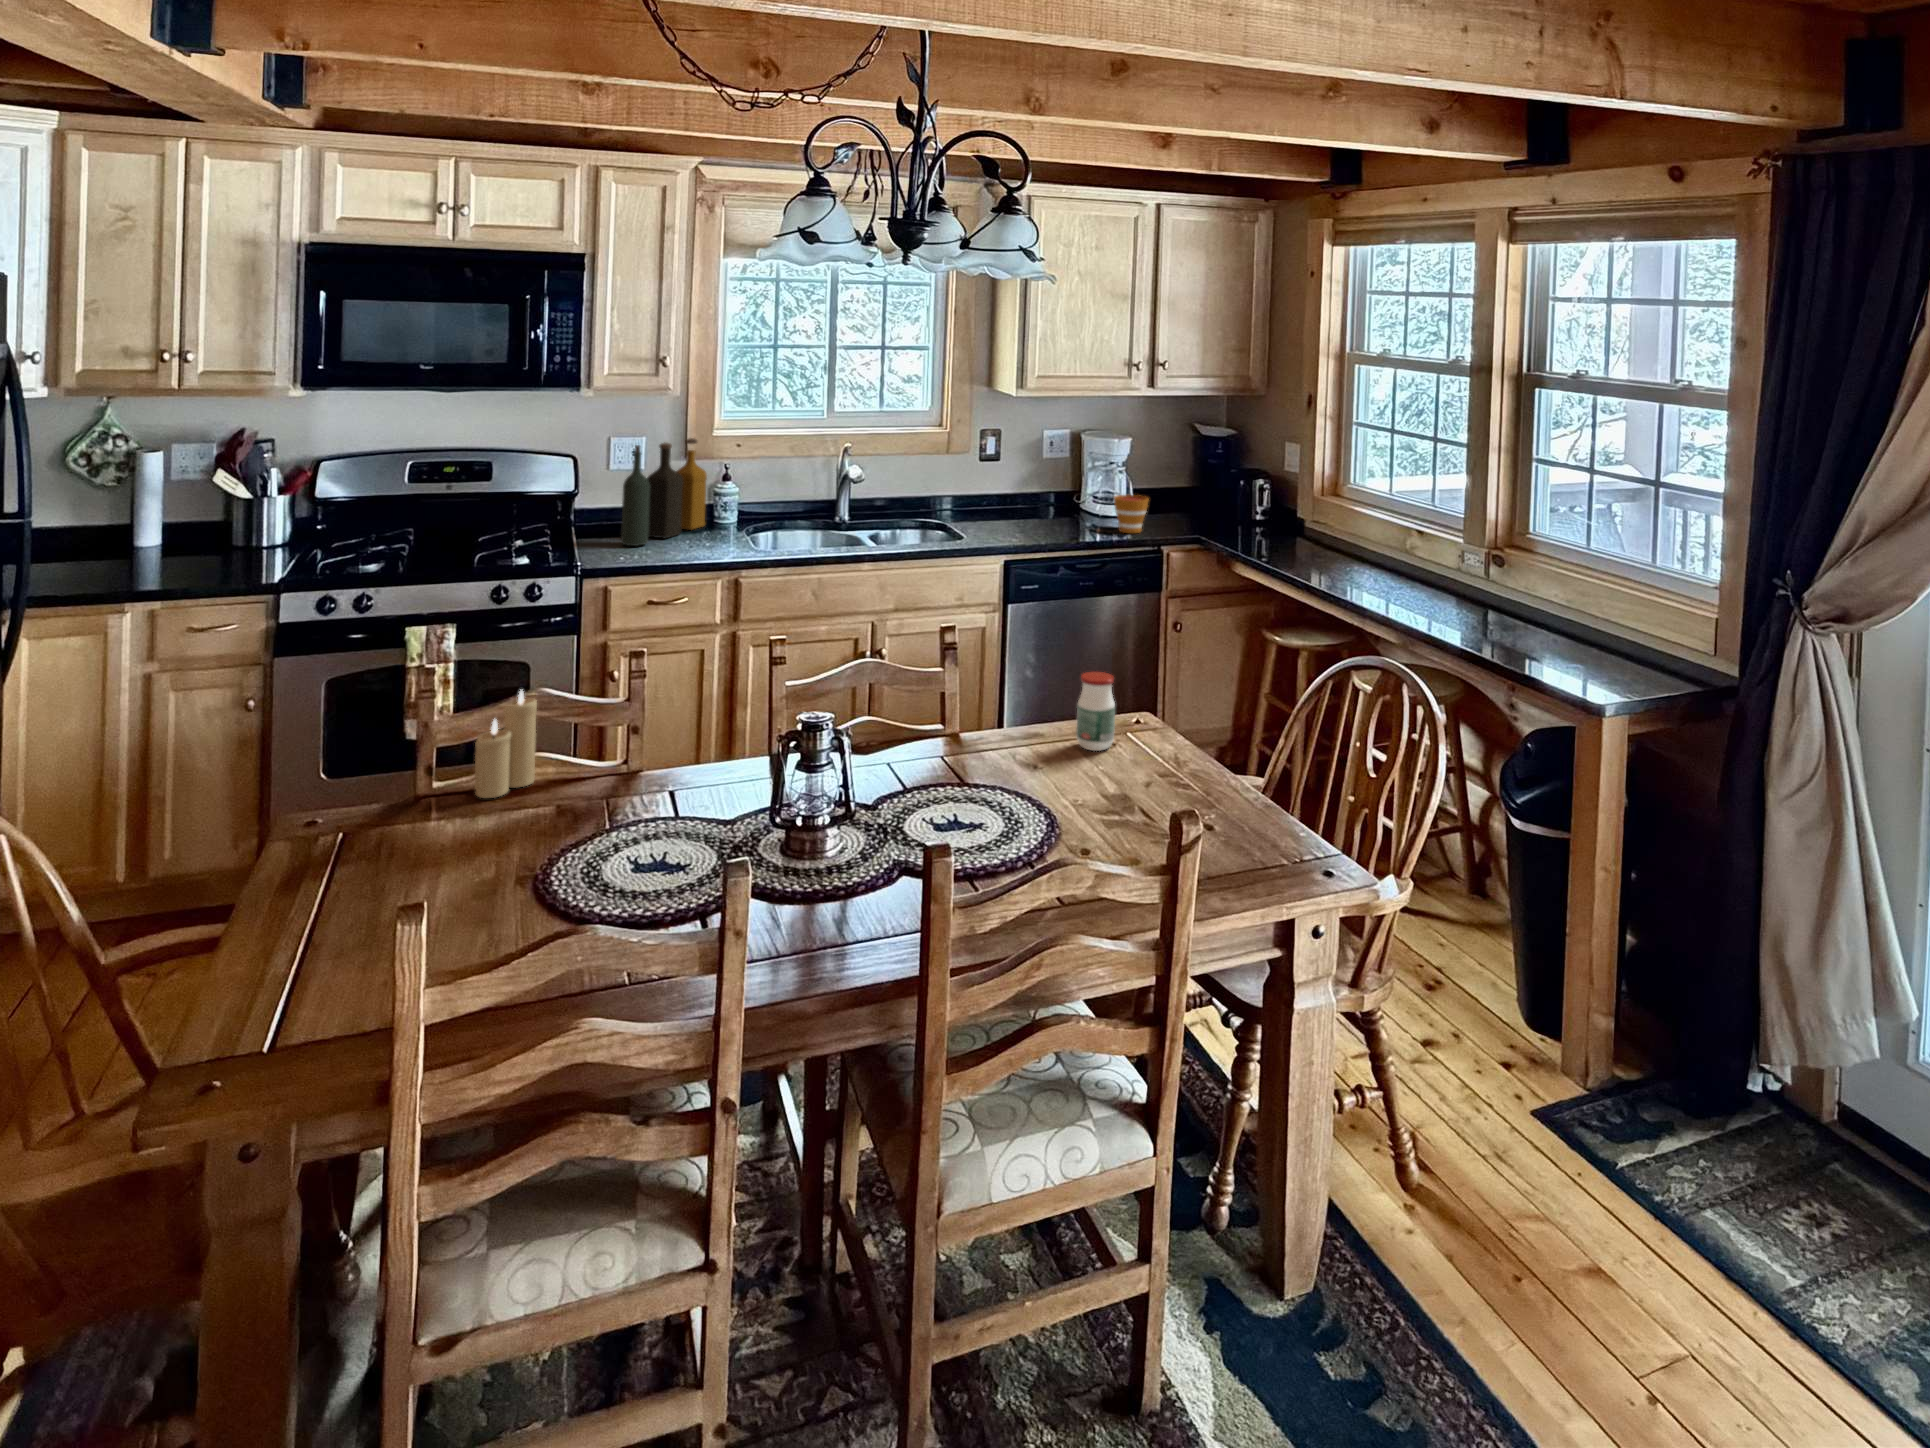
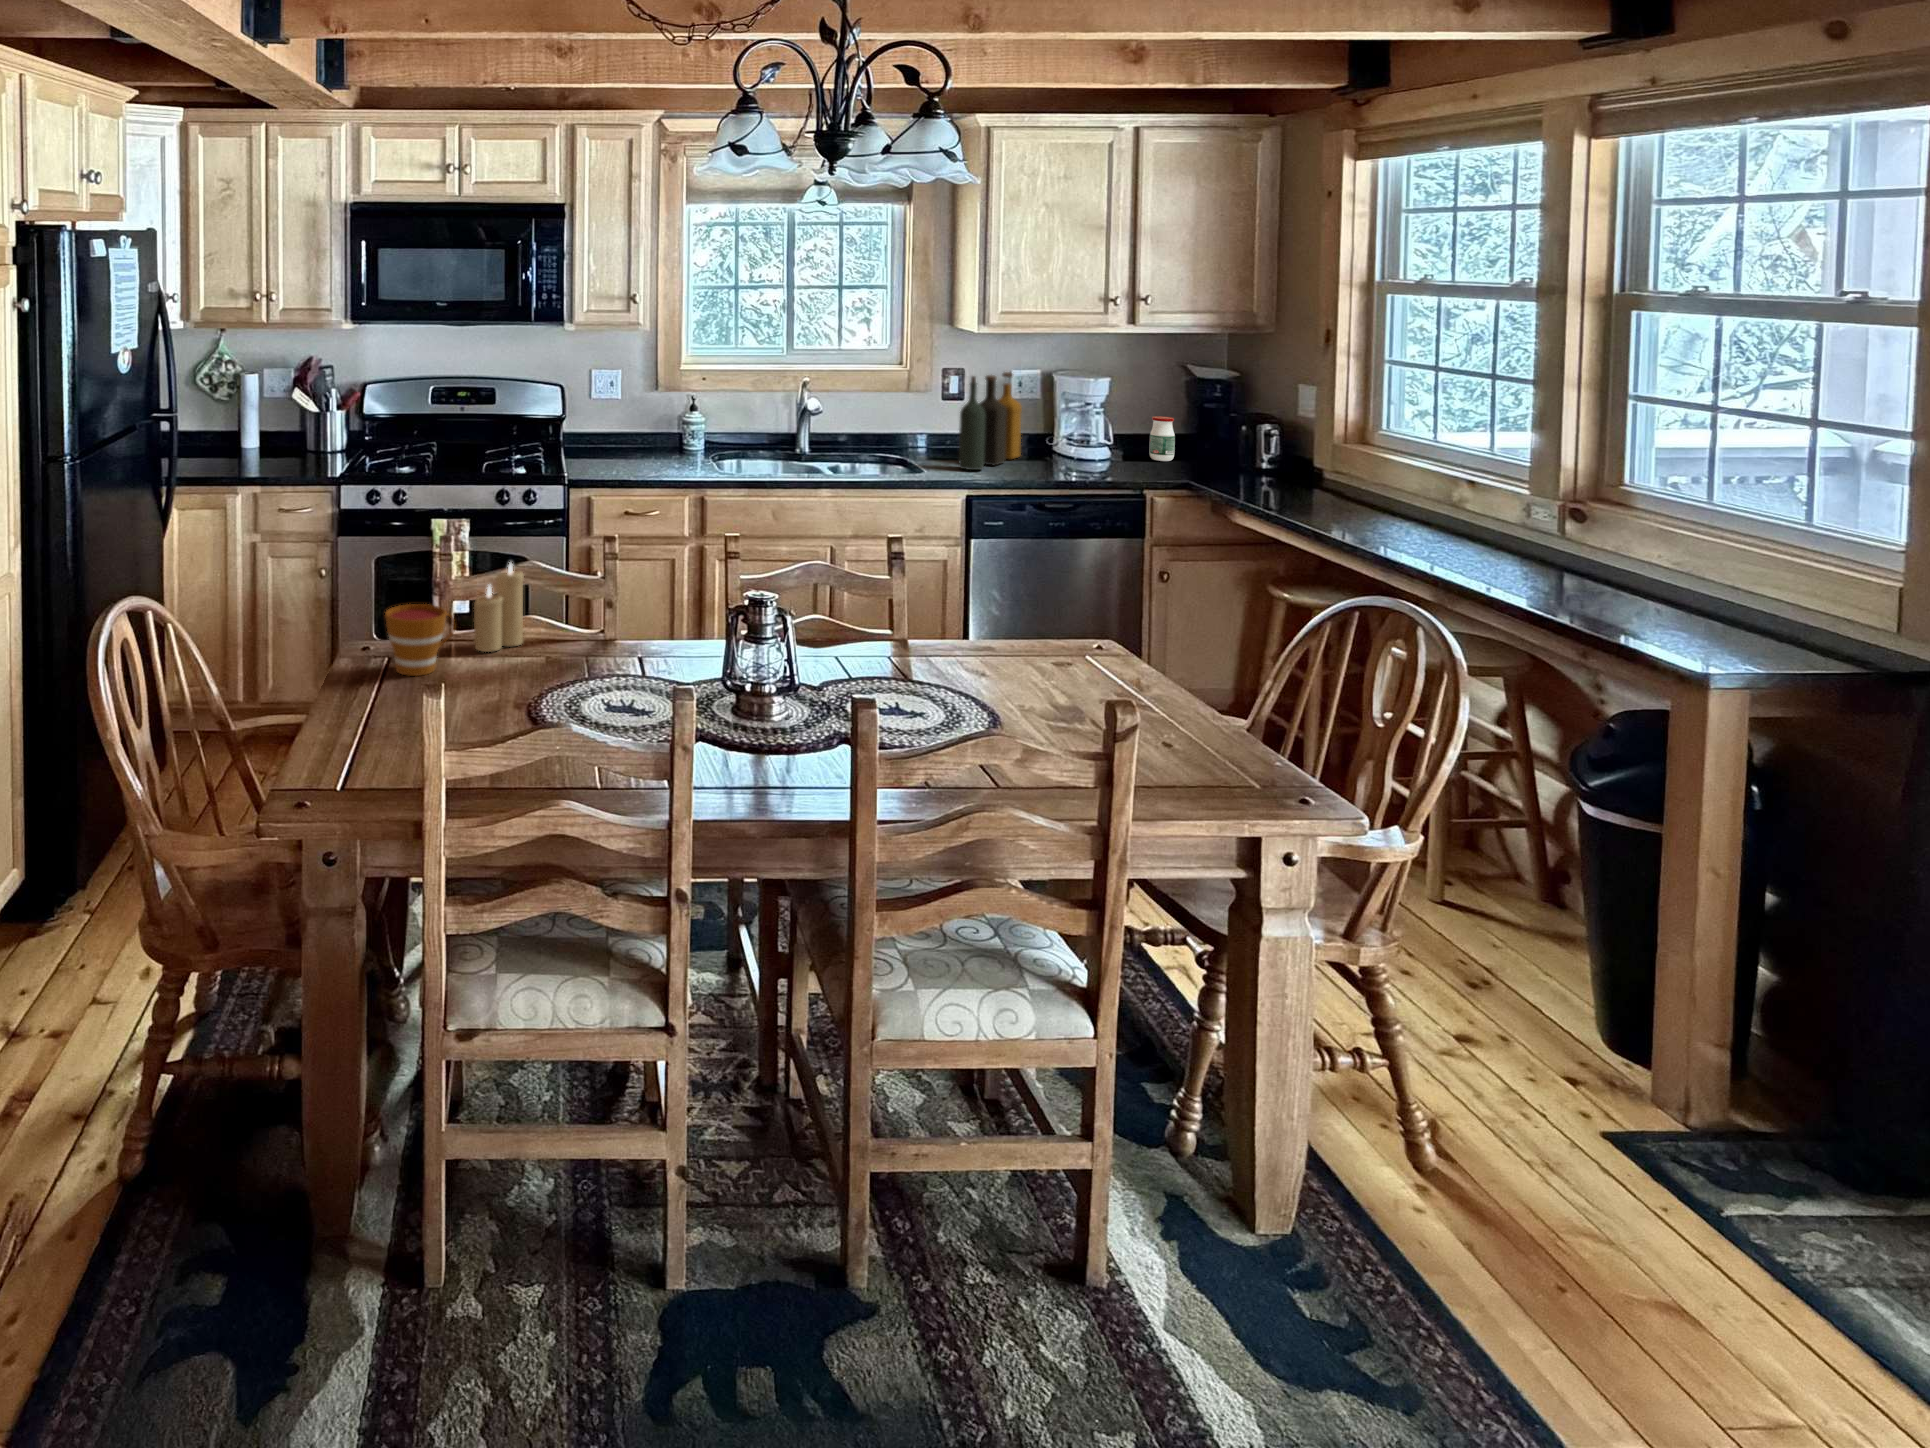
bottle: present [621,438,707,546] -> present [959,372,1022,470]
cup: present [1114,495,1149,533] -> present [385,604,455,676]
jar: present [1076,672,1115,751] -> present [1149,416,1175,461]

